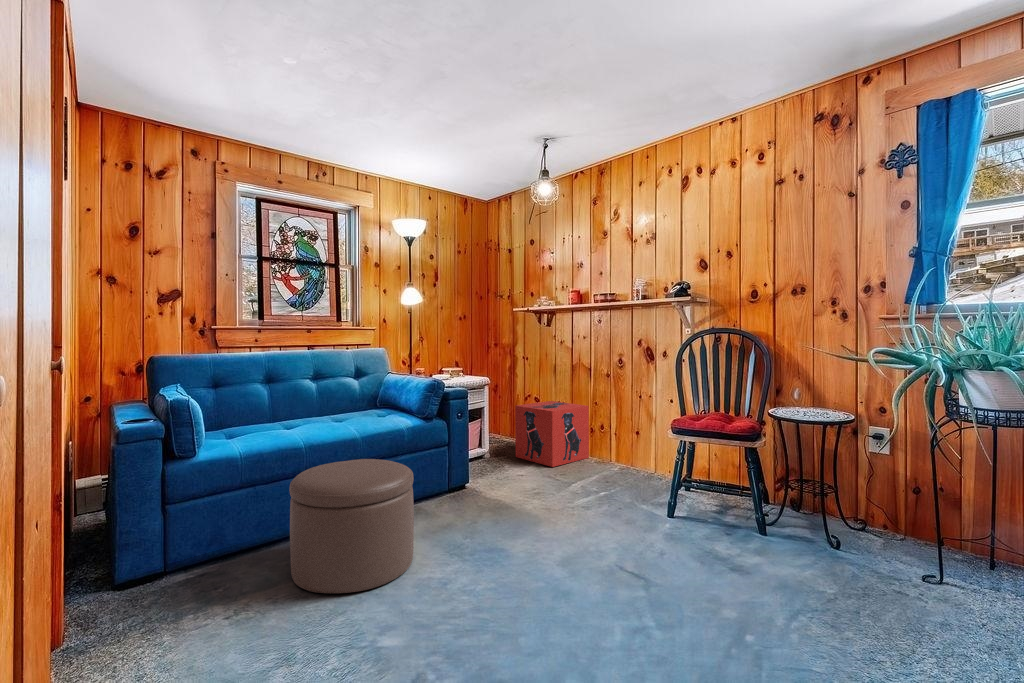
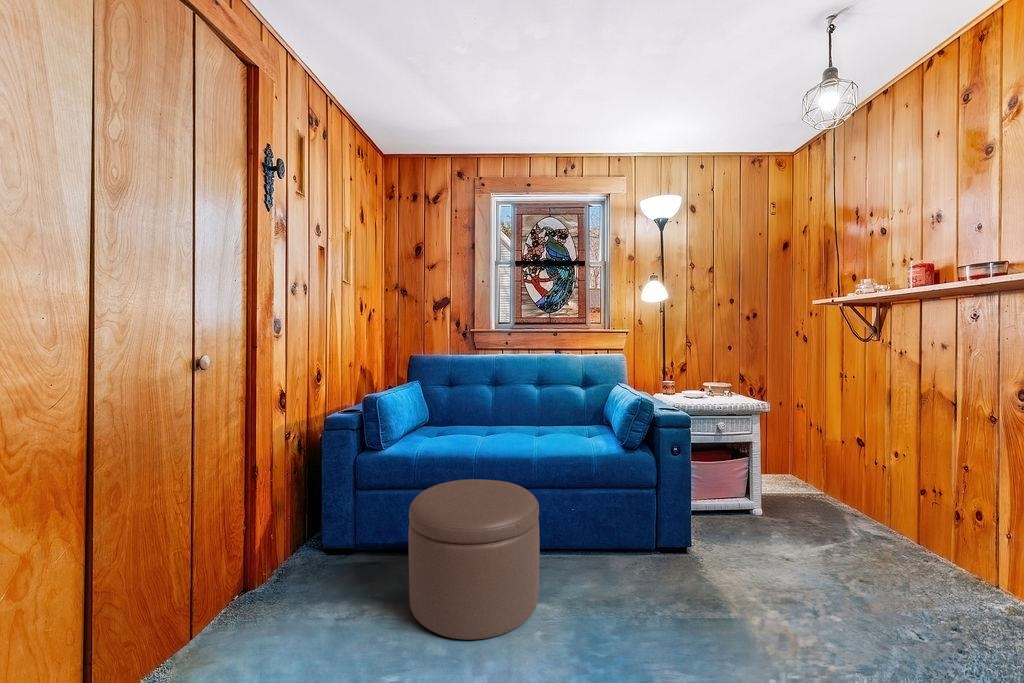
storage box: present [515,401,589,467] -> none [799,441,943,553]

